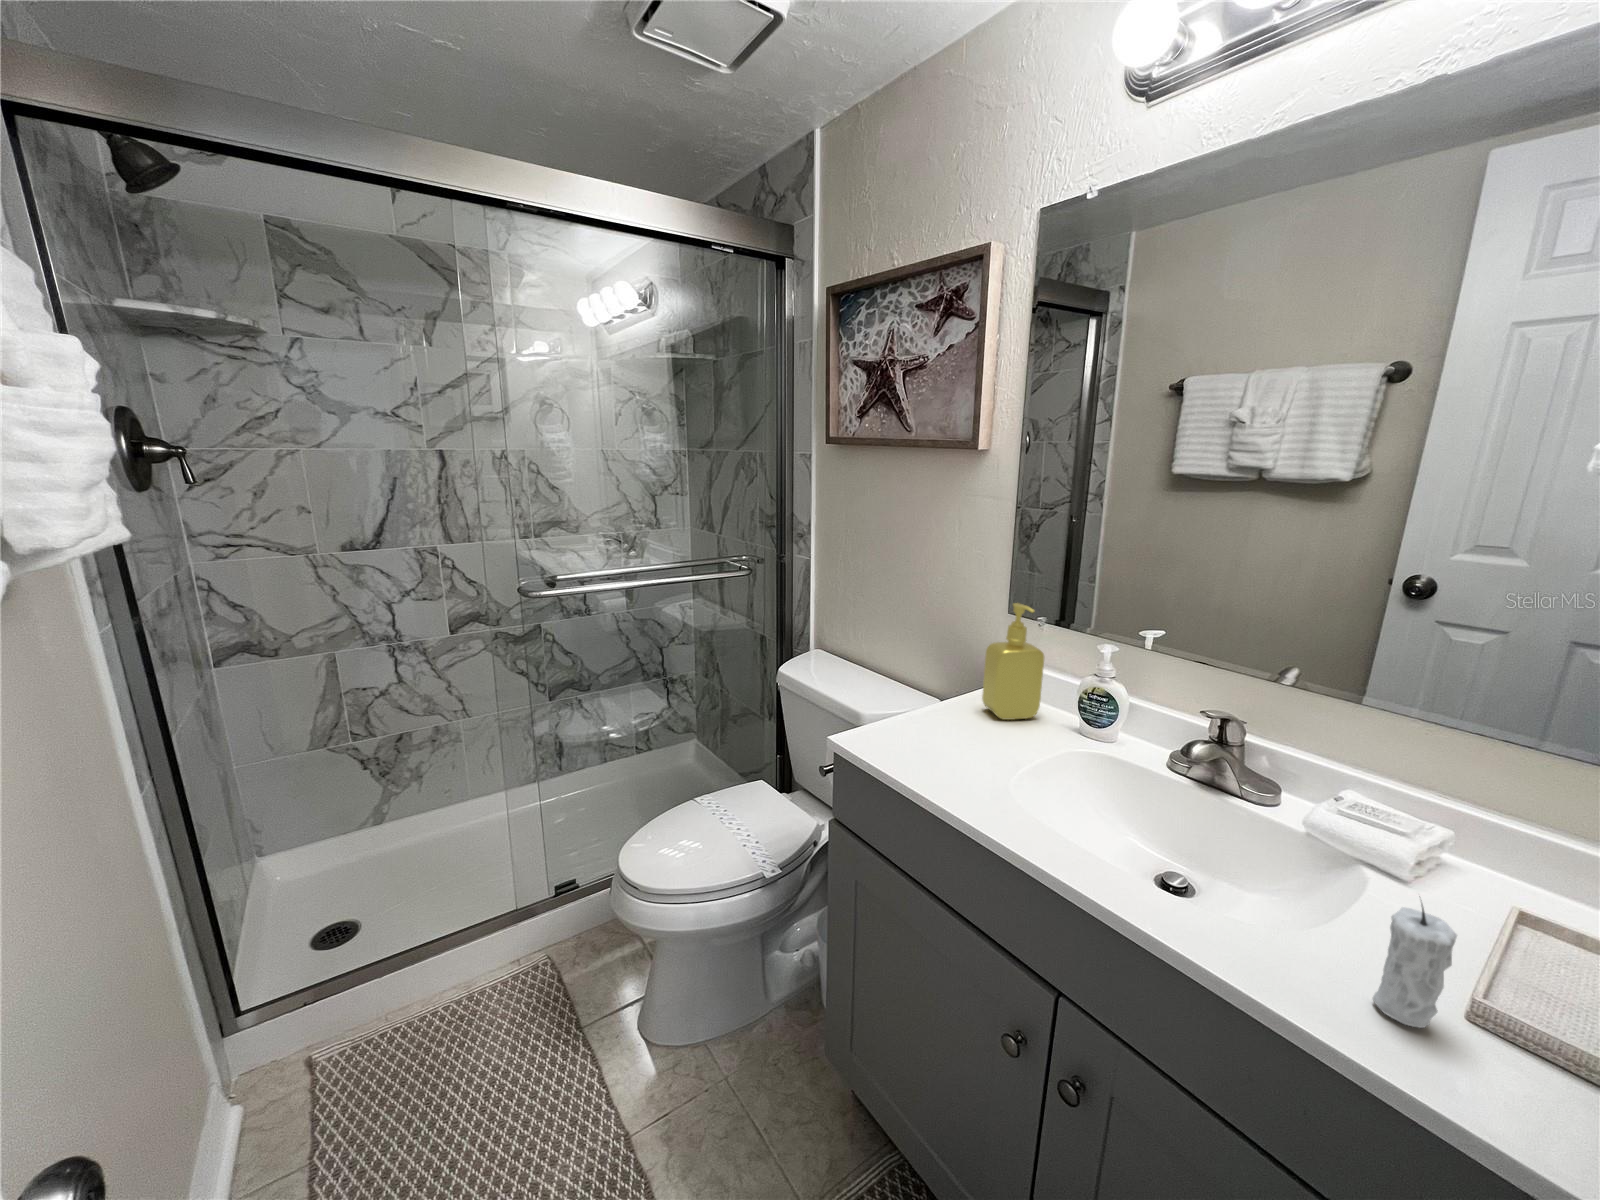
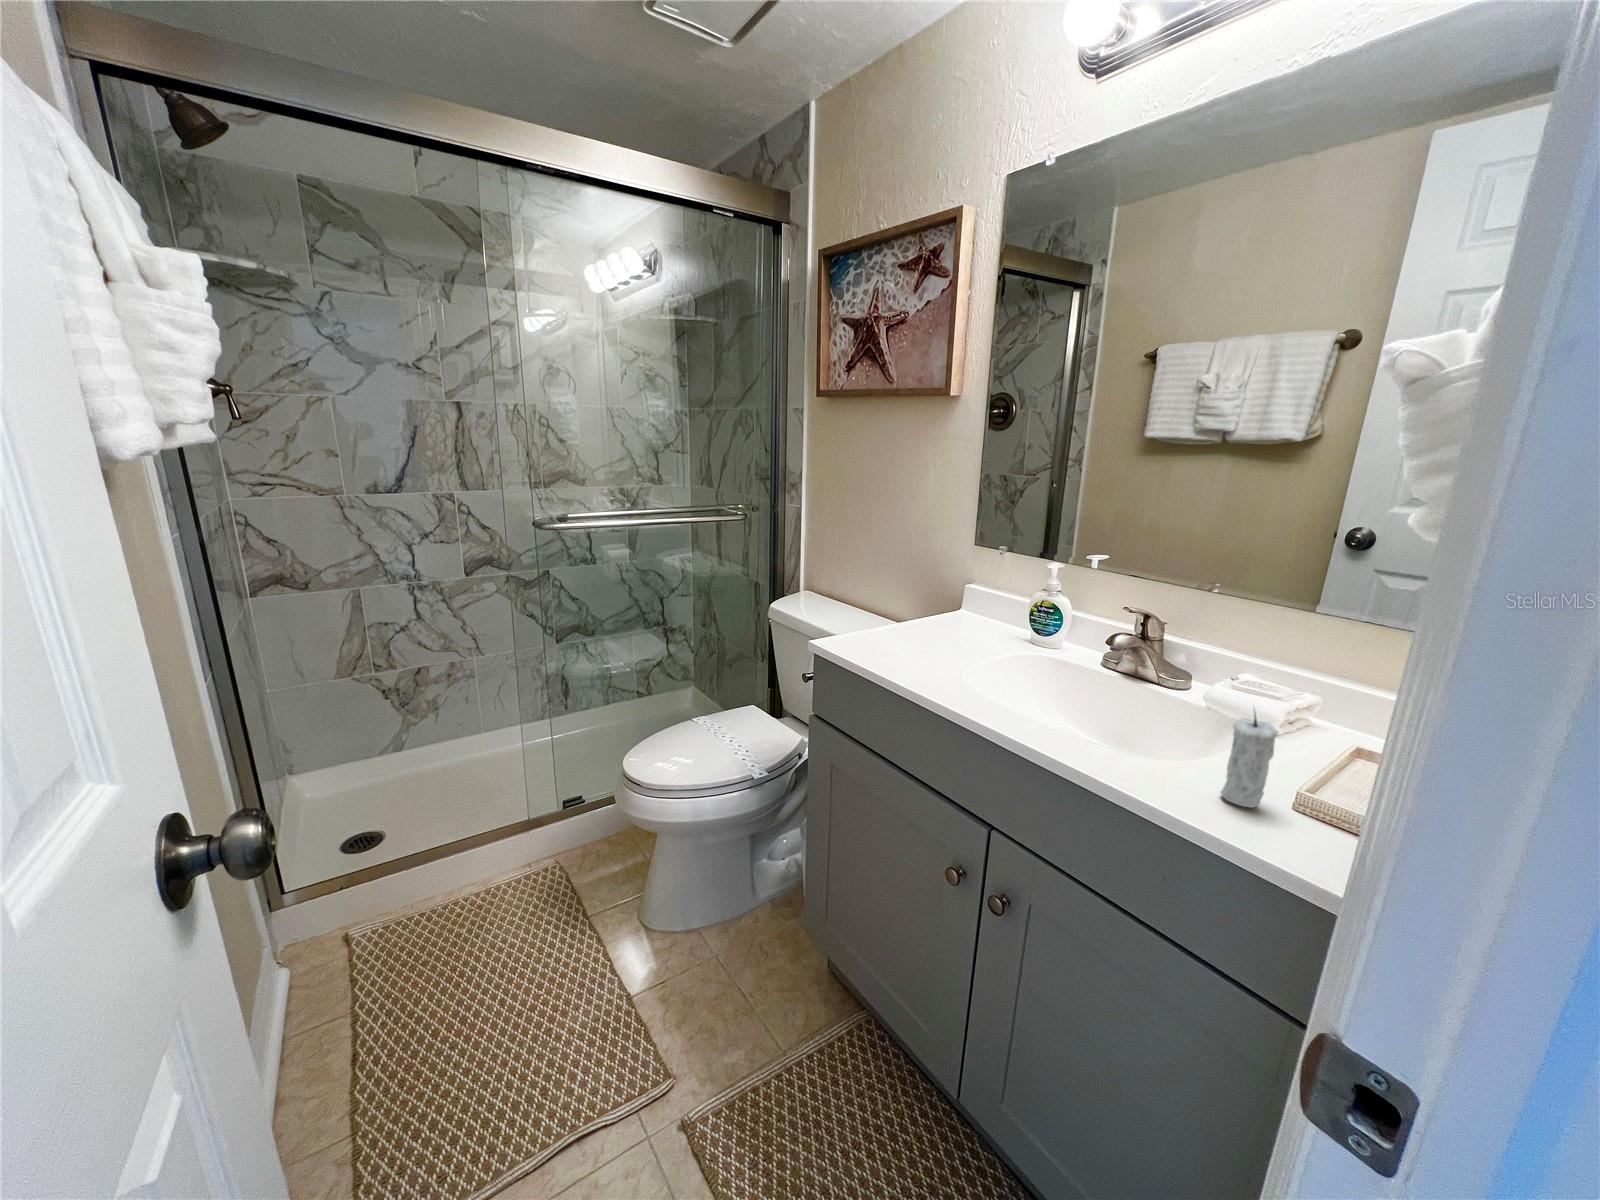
soap dispenser: present [982,603,1044,720] -> none [948,529,1002,633]

